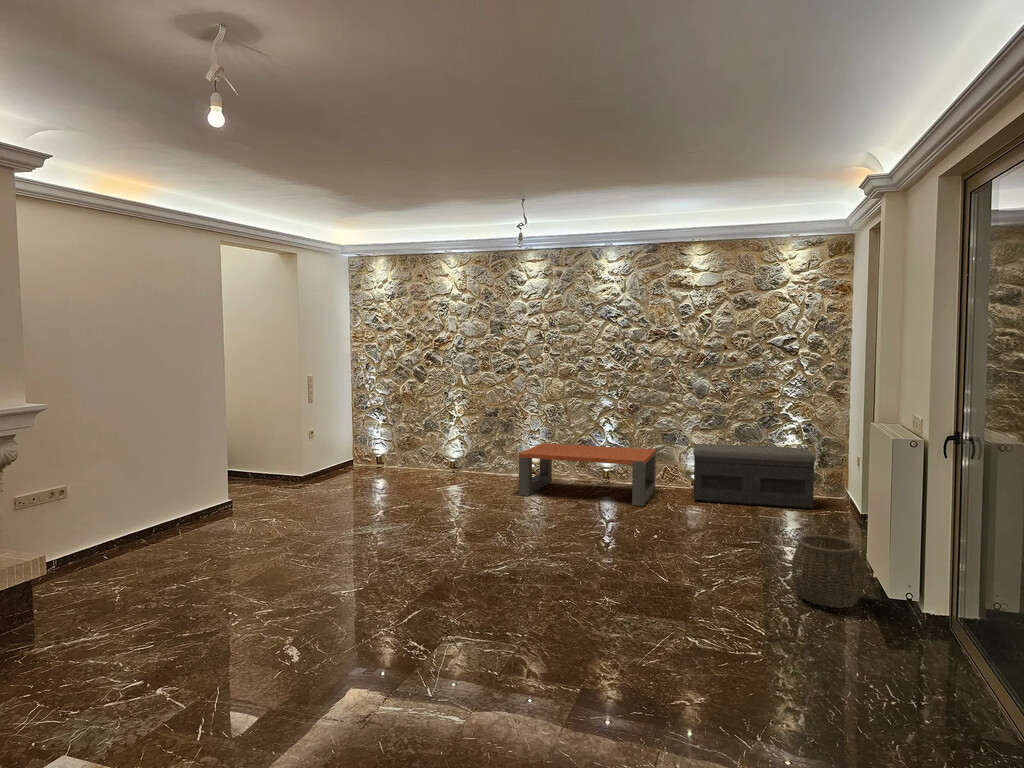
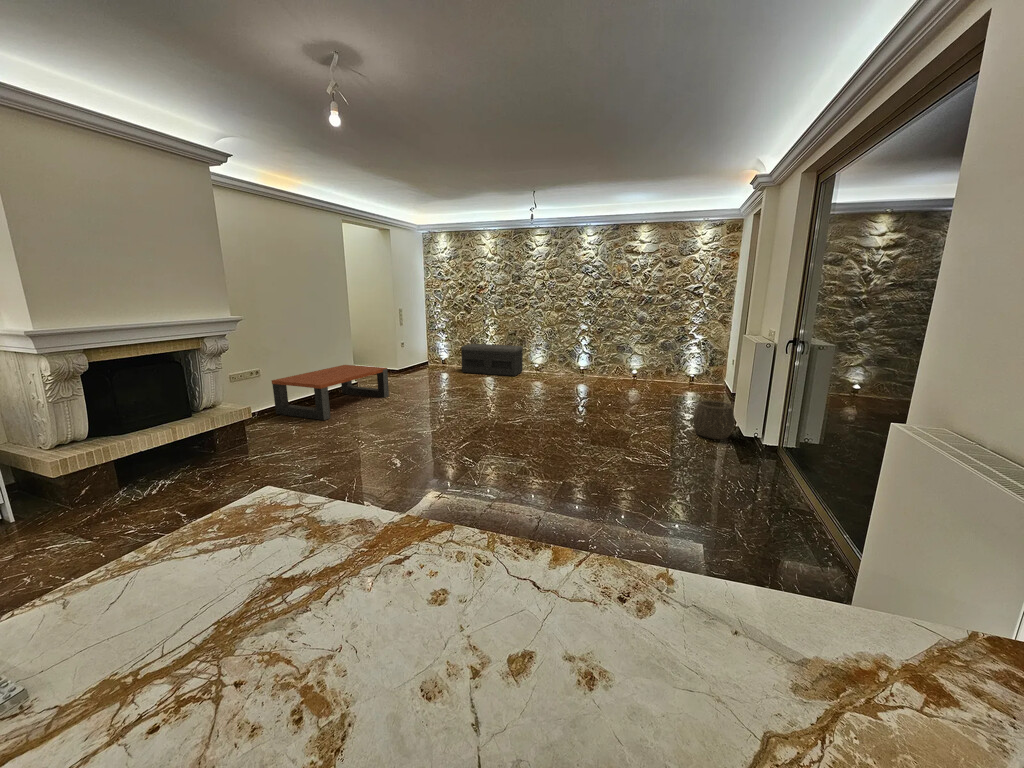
coffee table: present [519,443,656,506] -> present [272,365,389,420]
storage bench: present [693,444,815,509] -> present [461,344,523,376]

